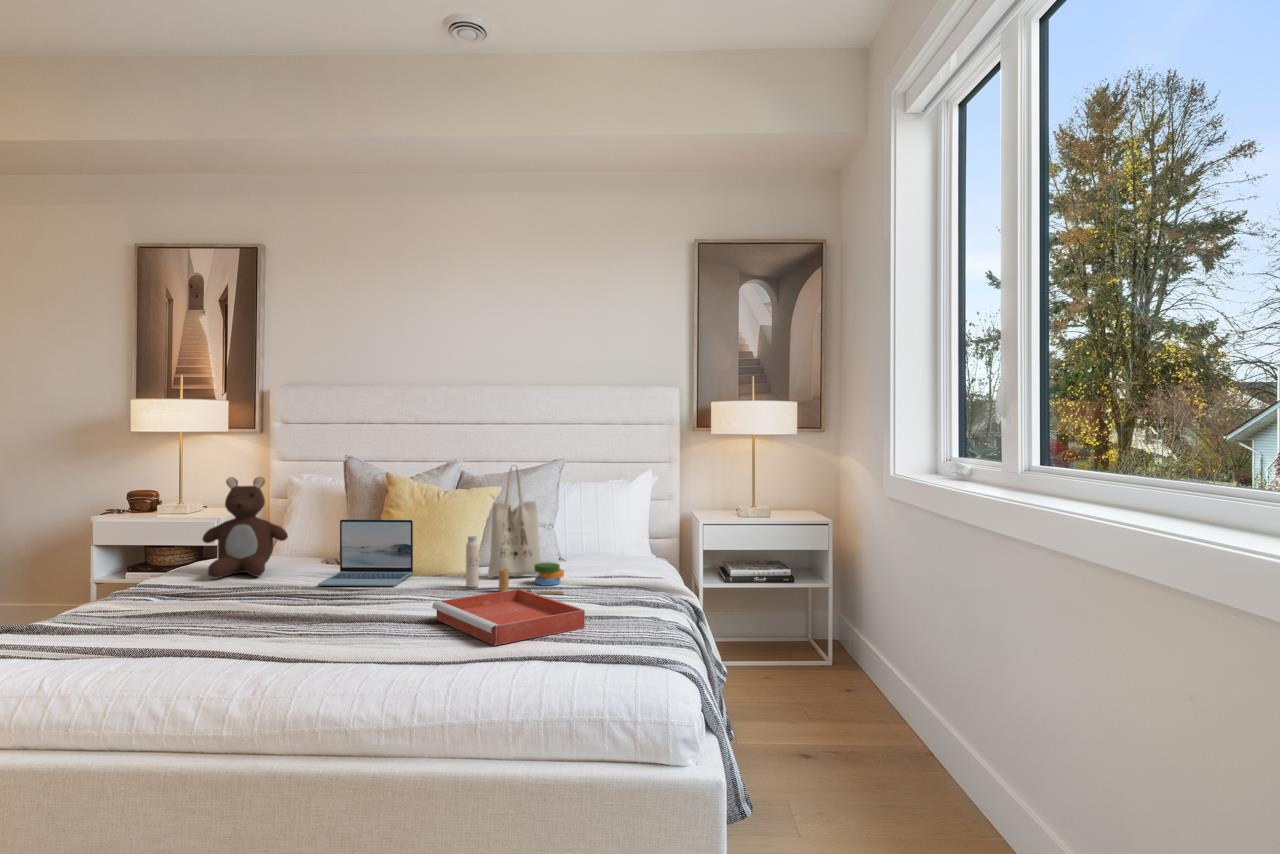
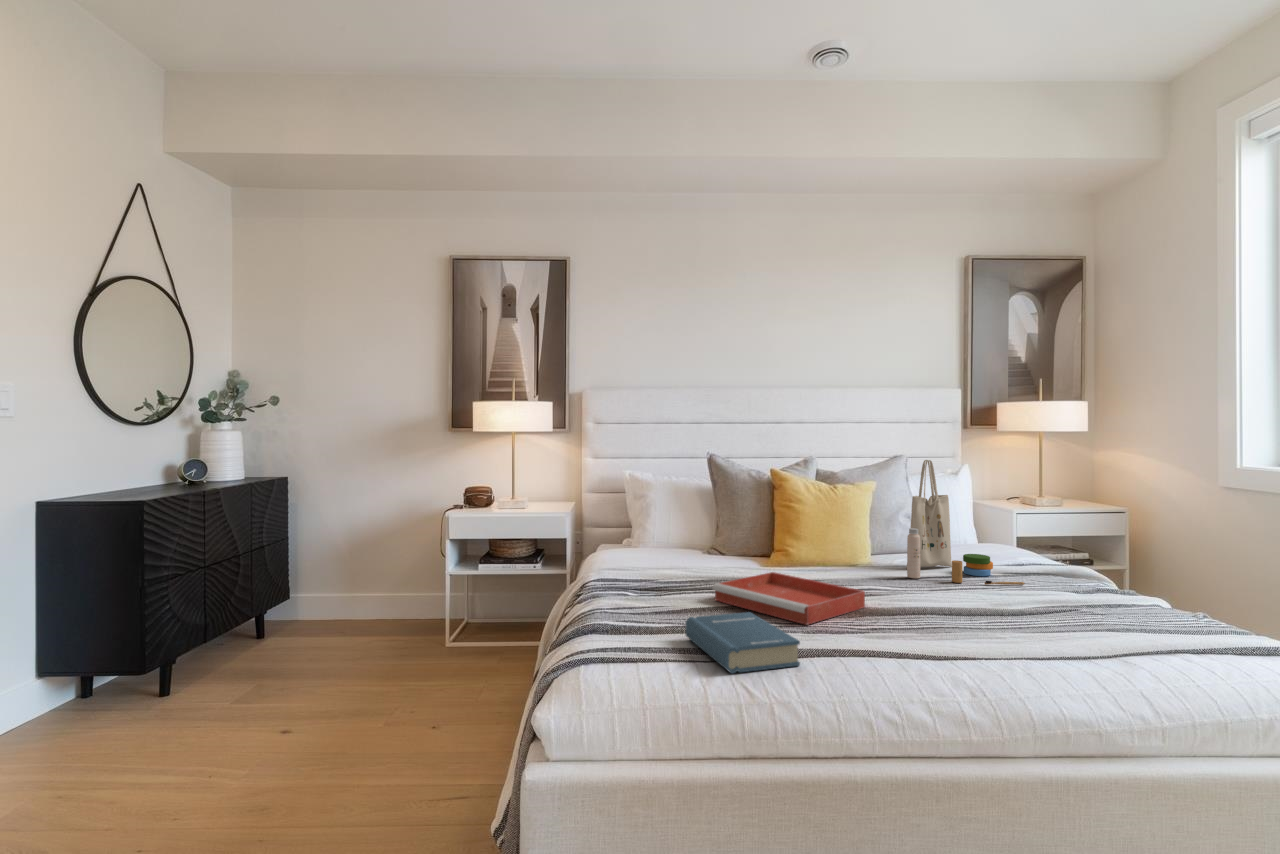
teddy bear: present [202,477,288,578] -> none [615,472,688,570]
laptop: present [318,520,413,586] -> none [754,513,838,577]
tray: present [432,589,585,645] -> present [713,572,865,625]
hardback book: none [48,617,168,673] -> present [686,612,800,673]

